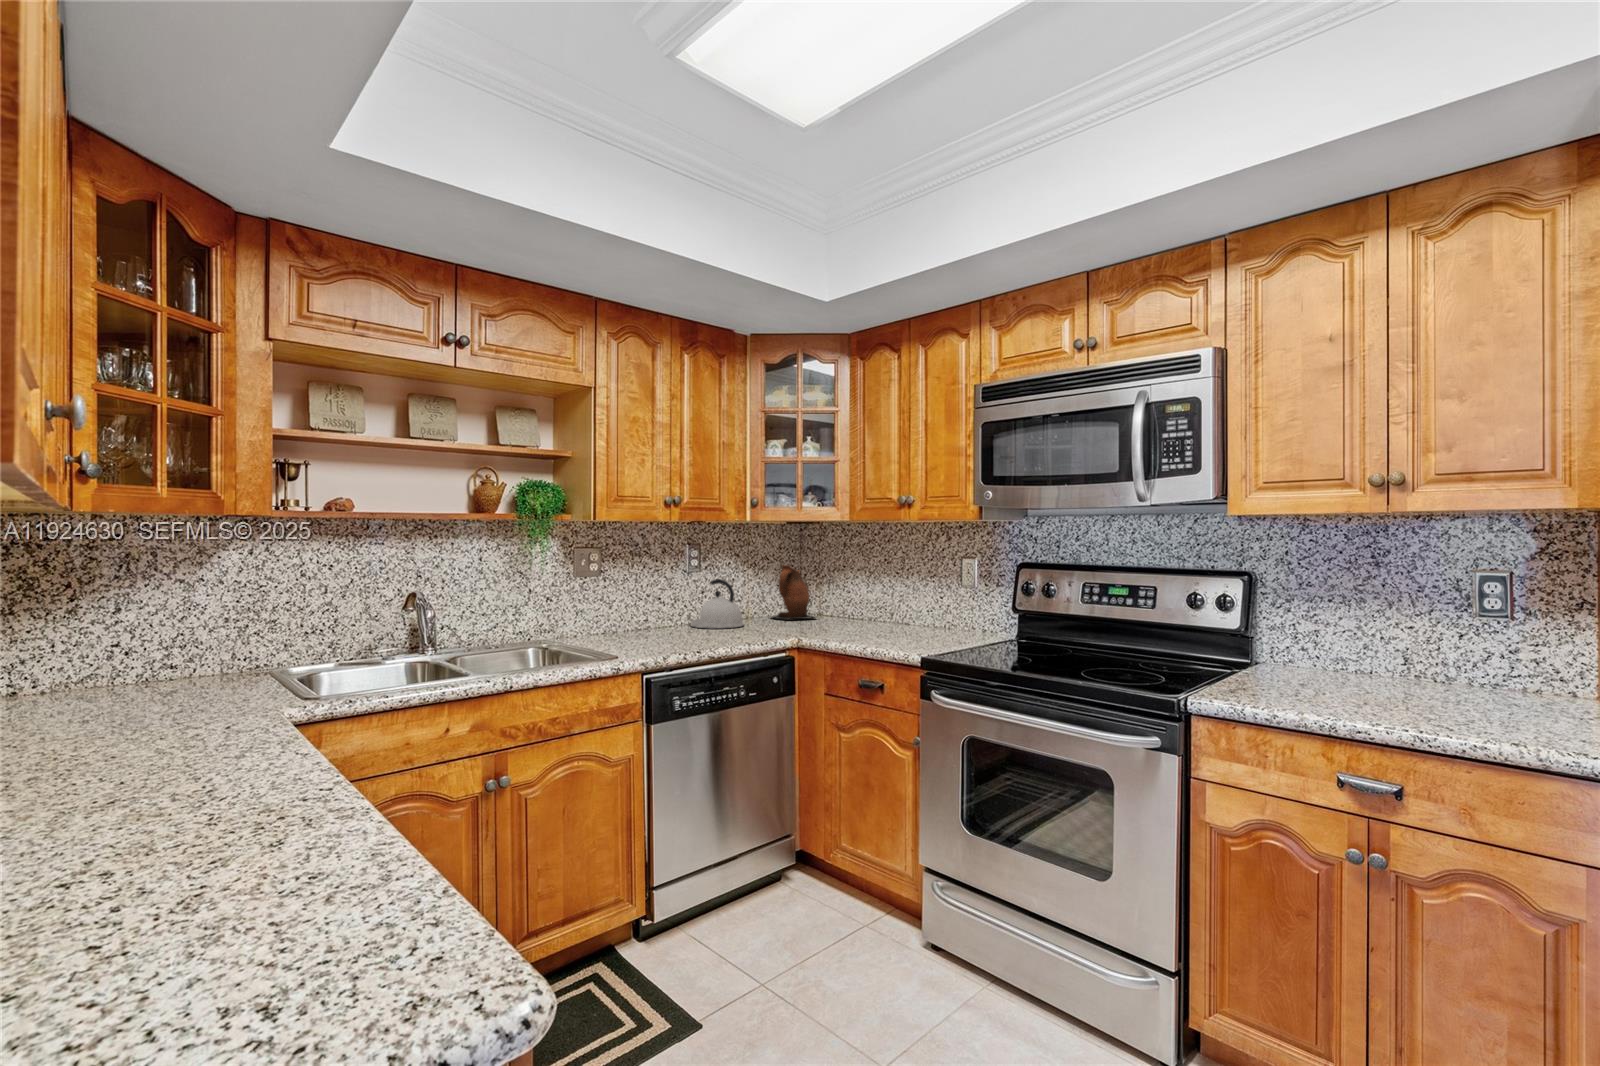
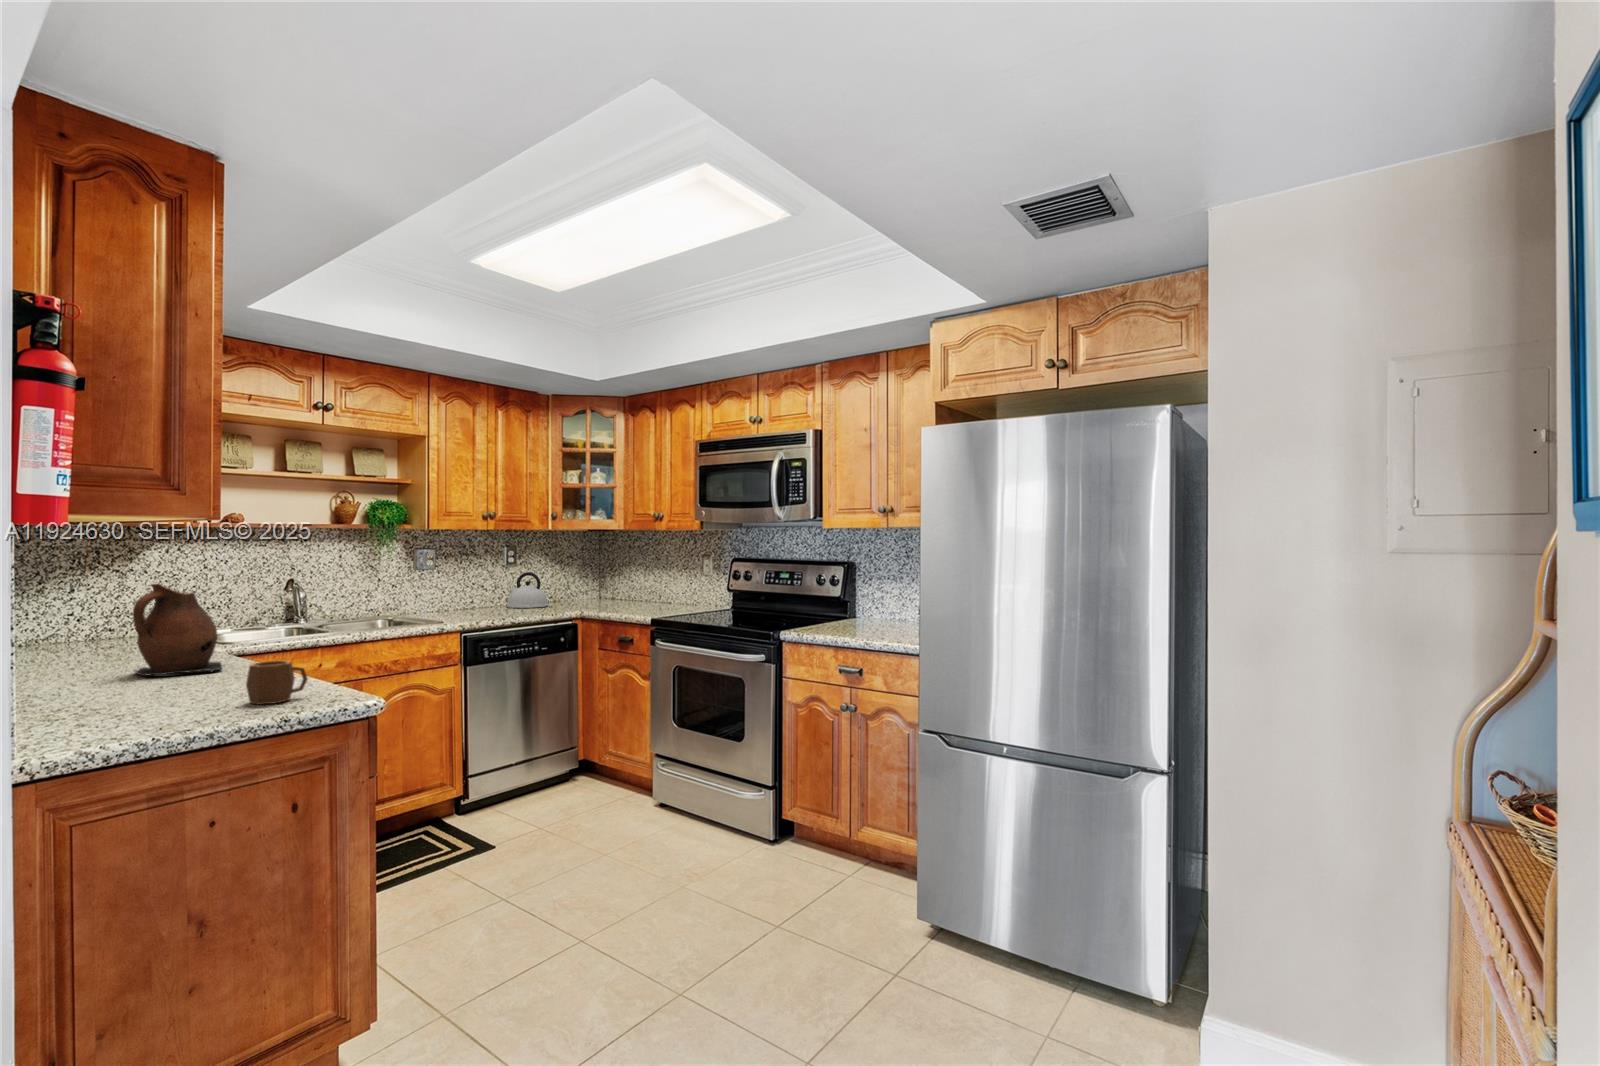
ceramic pitcher: present [772,565,816,620] -> present [133,584,222,676]
mug: none [202,852,365,995] -> present [246,661,307,704]

